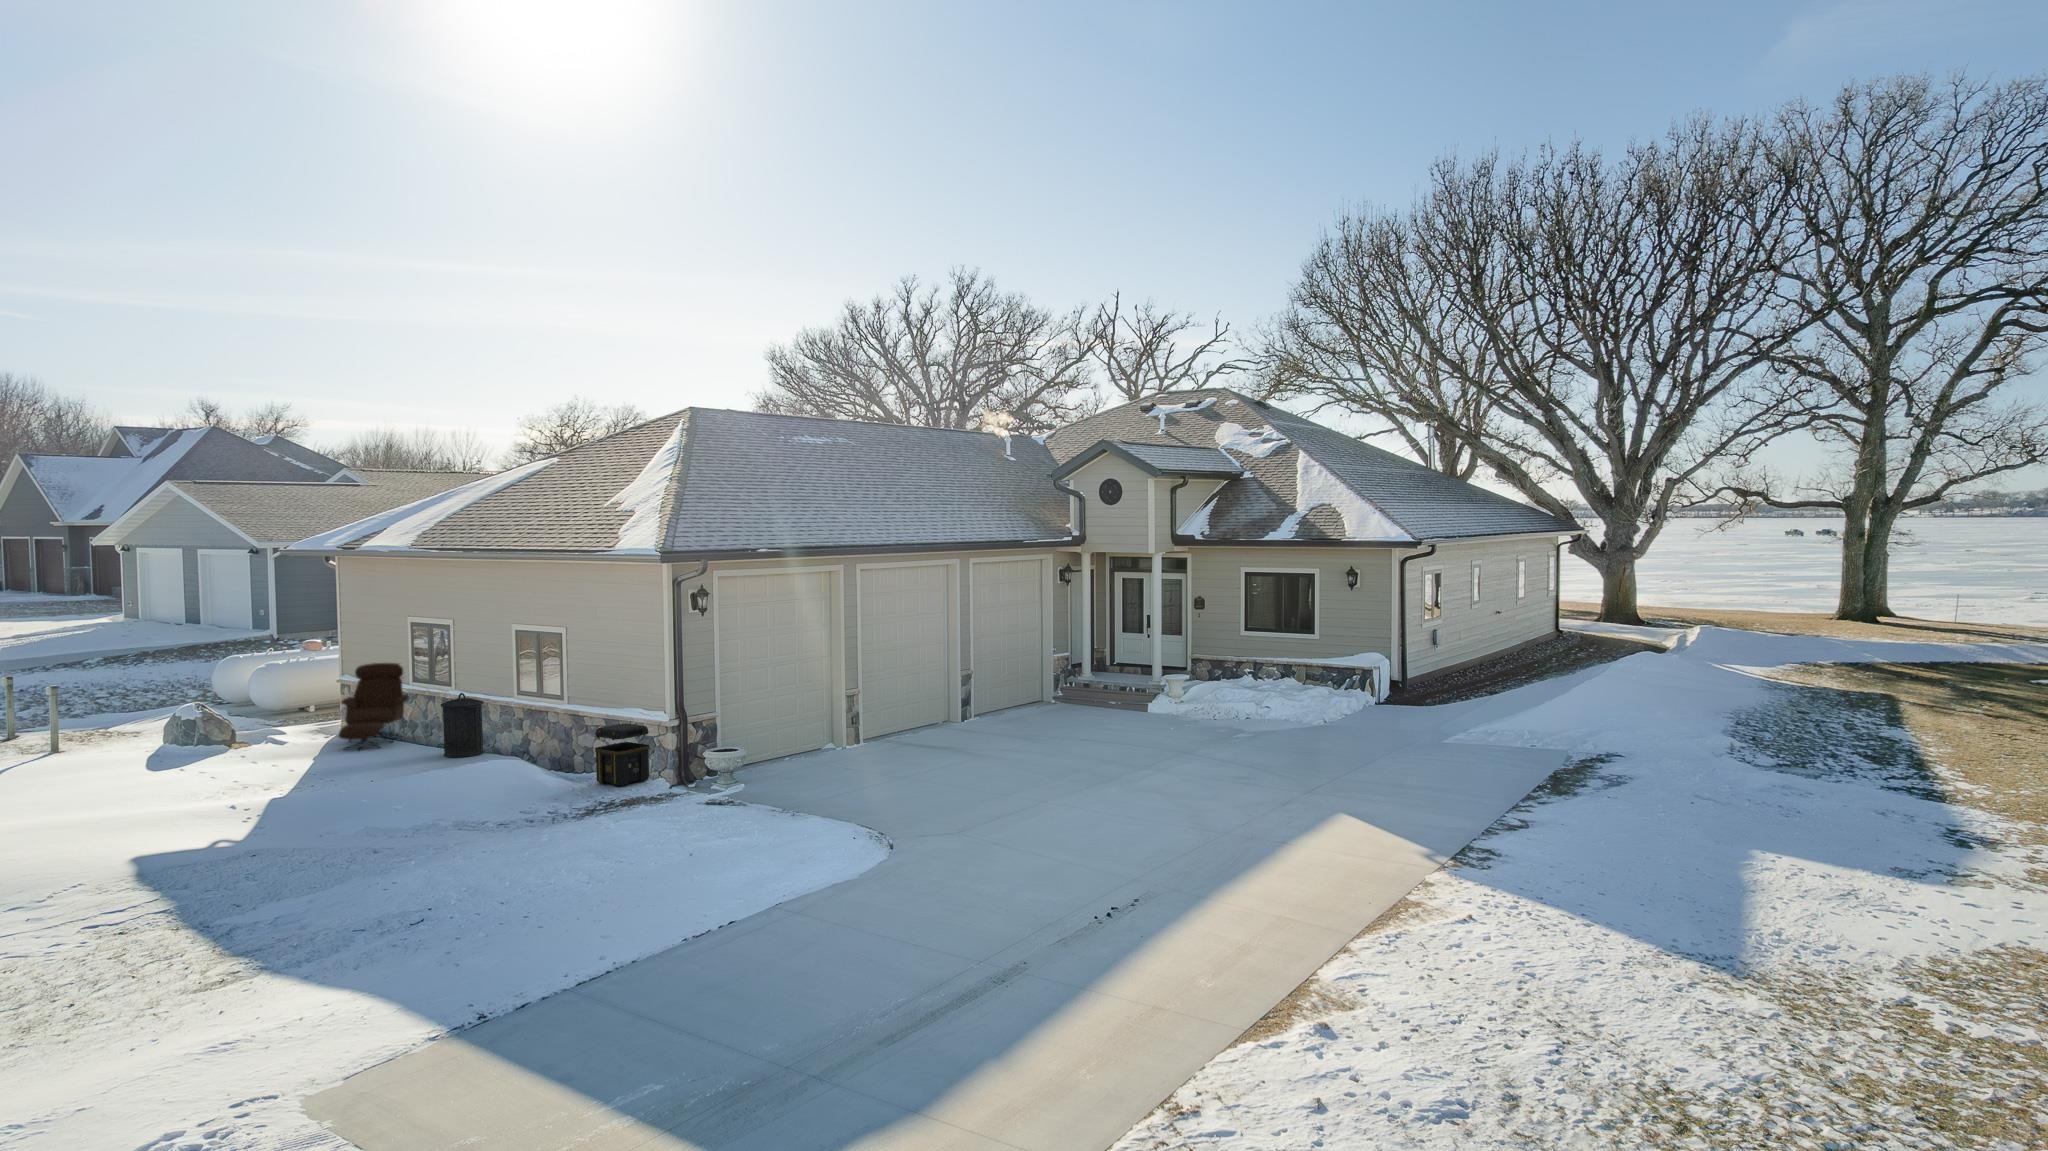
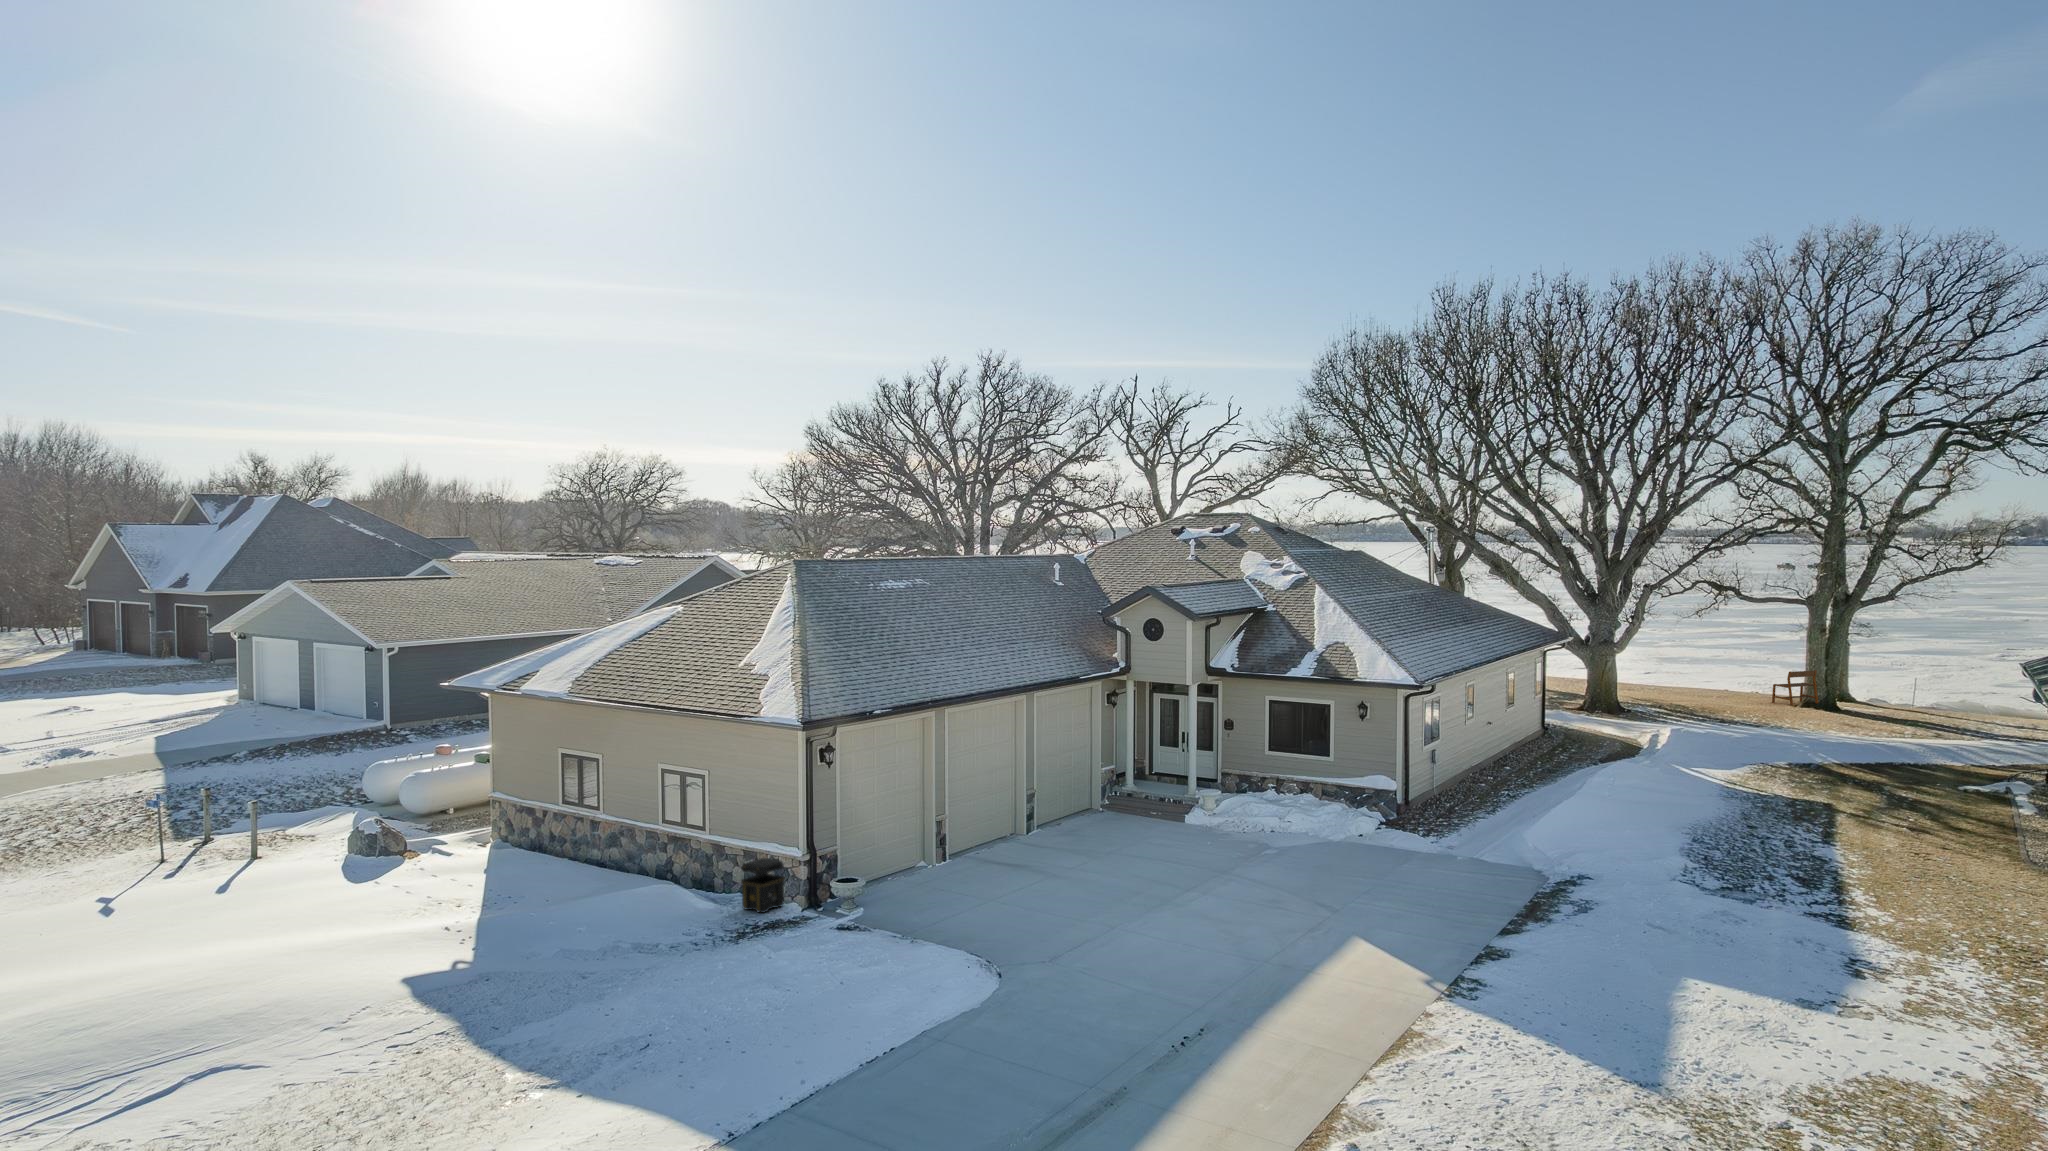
bench: none [1800,579,1851,617] -> present [1772,670,1818,705]
lounge chair: present [339,663,409,750] -> none [511,794,567,874]
trash can: present [441,693,484,758] -> none [601,826,636,881]

